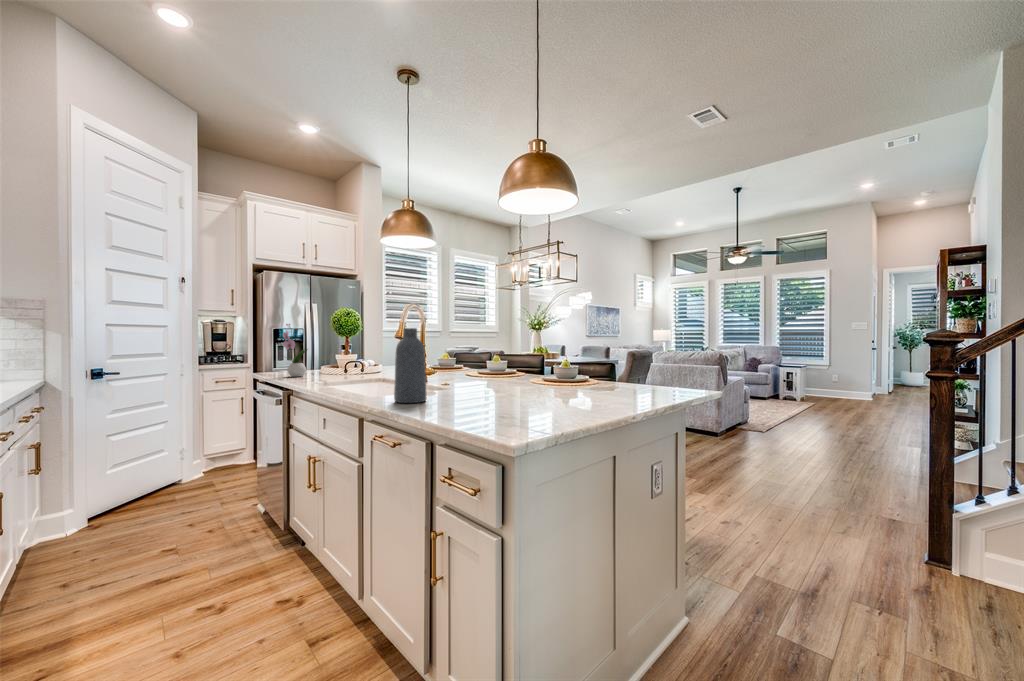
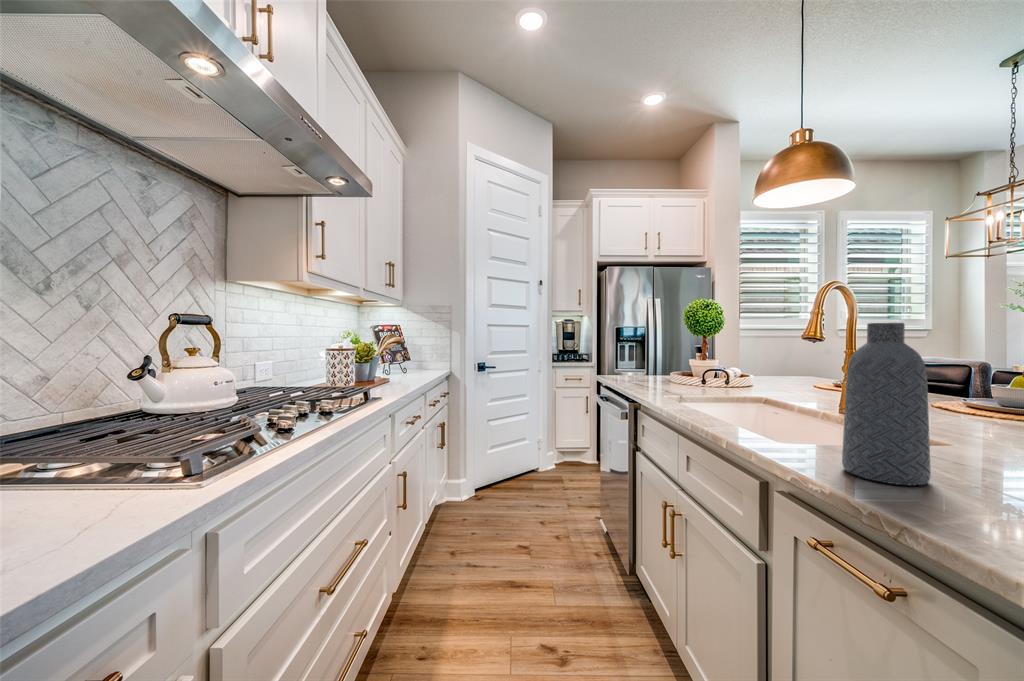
flower arrangement: present [283,324,307,377] -> none [627,321,656,384]

